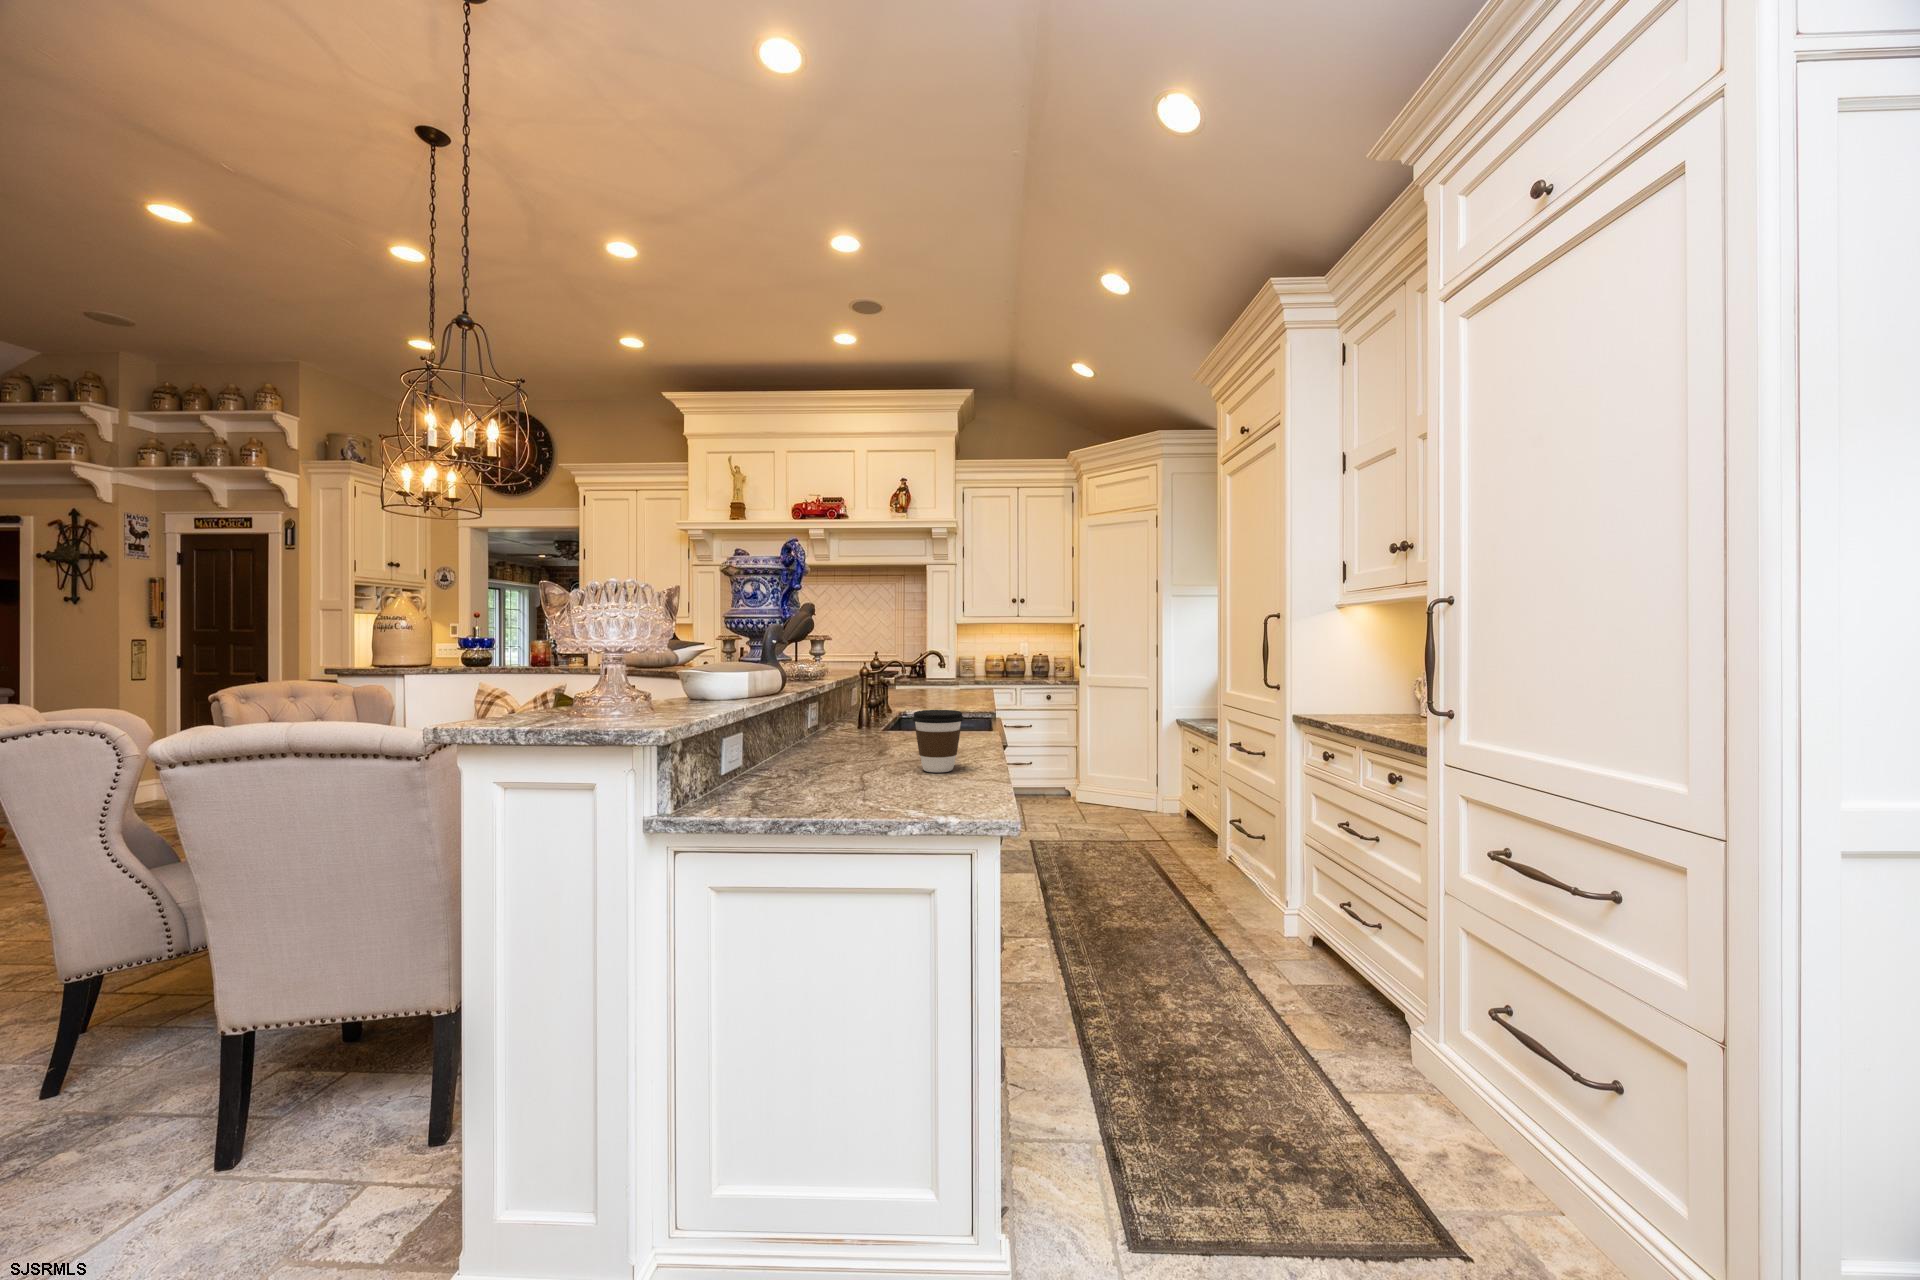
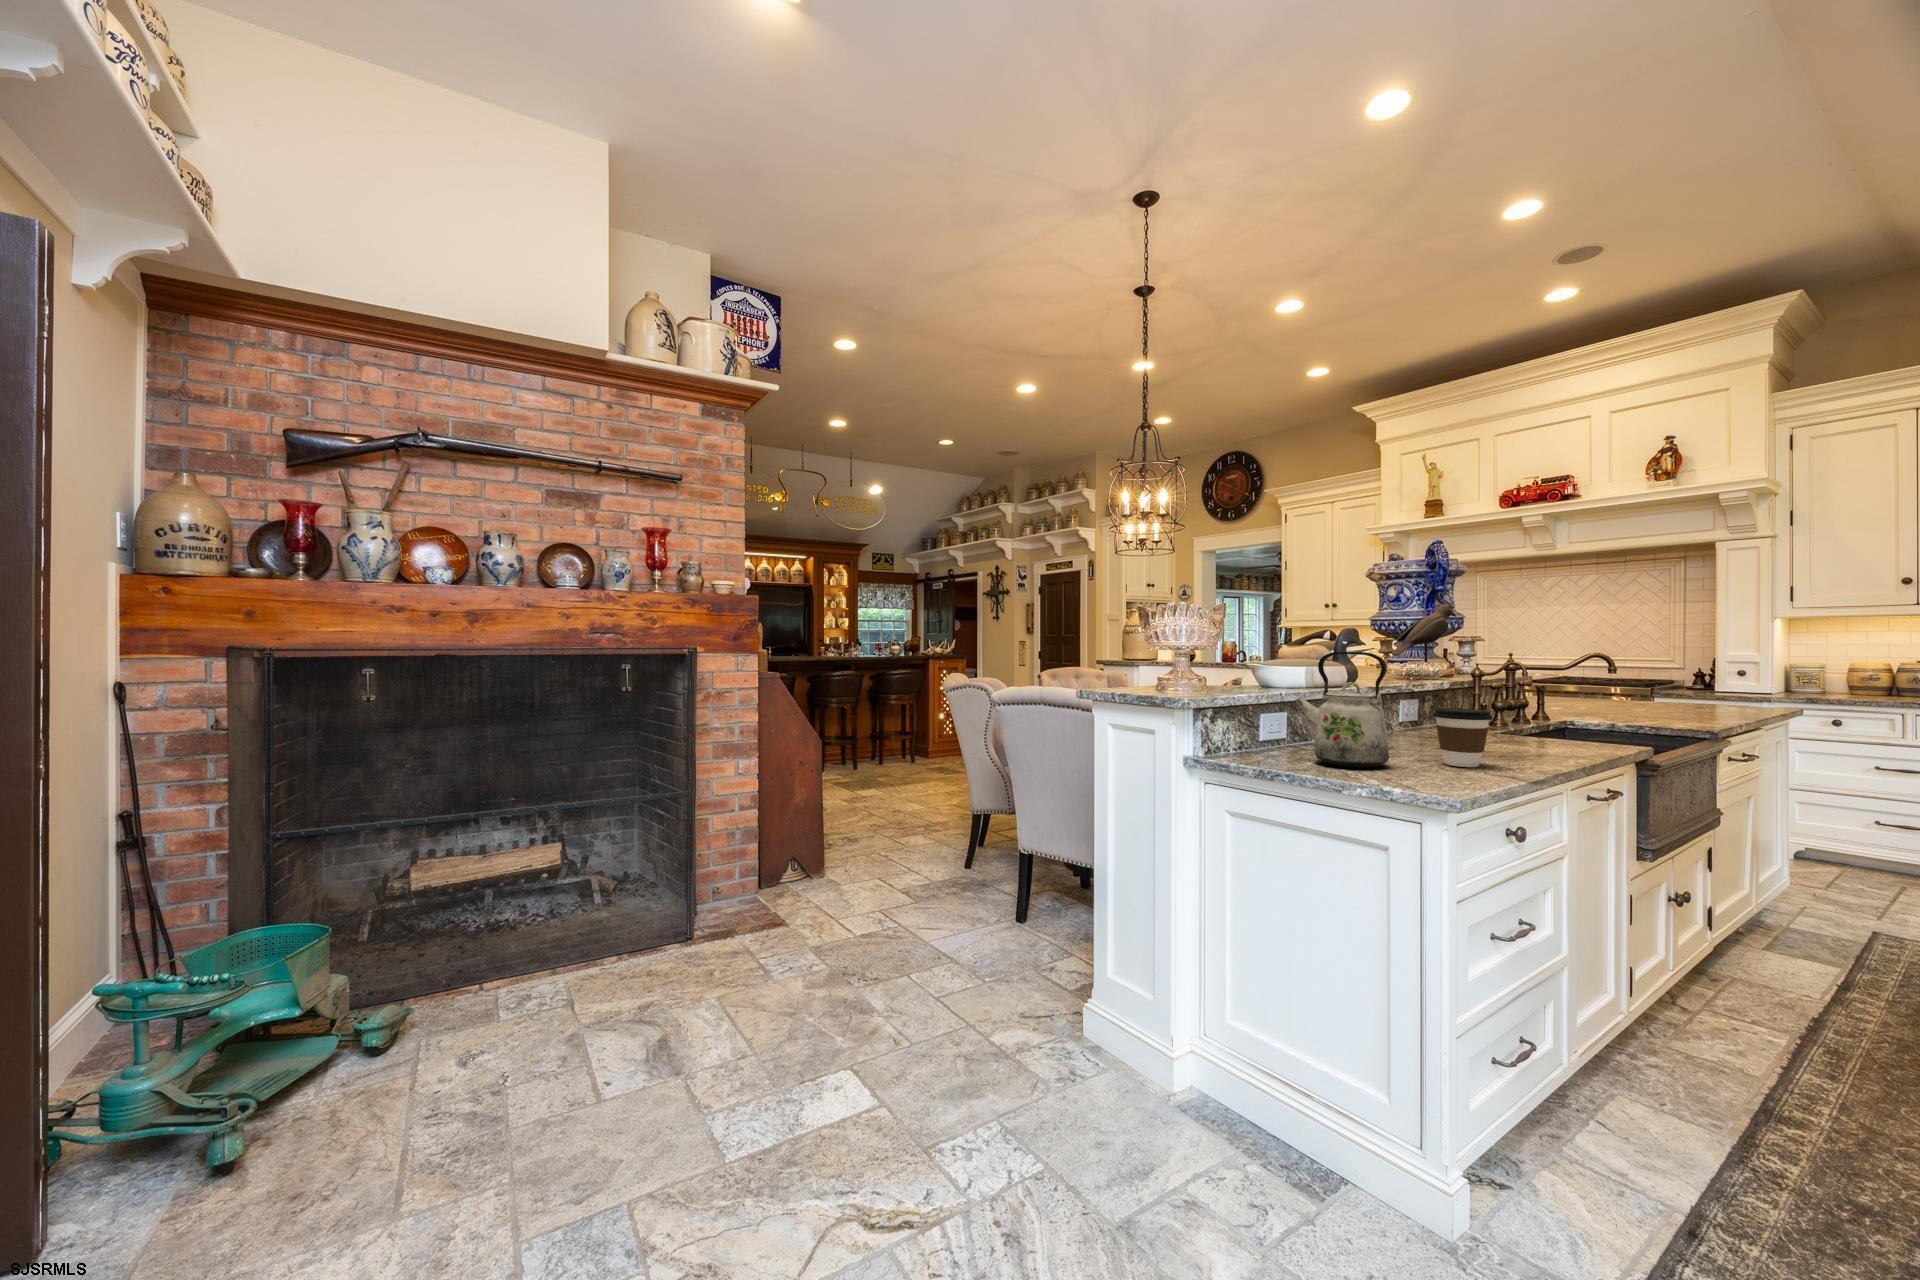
kettle: none [781,655,894,796] -> present [1295,652,1389,768]

